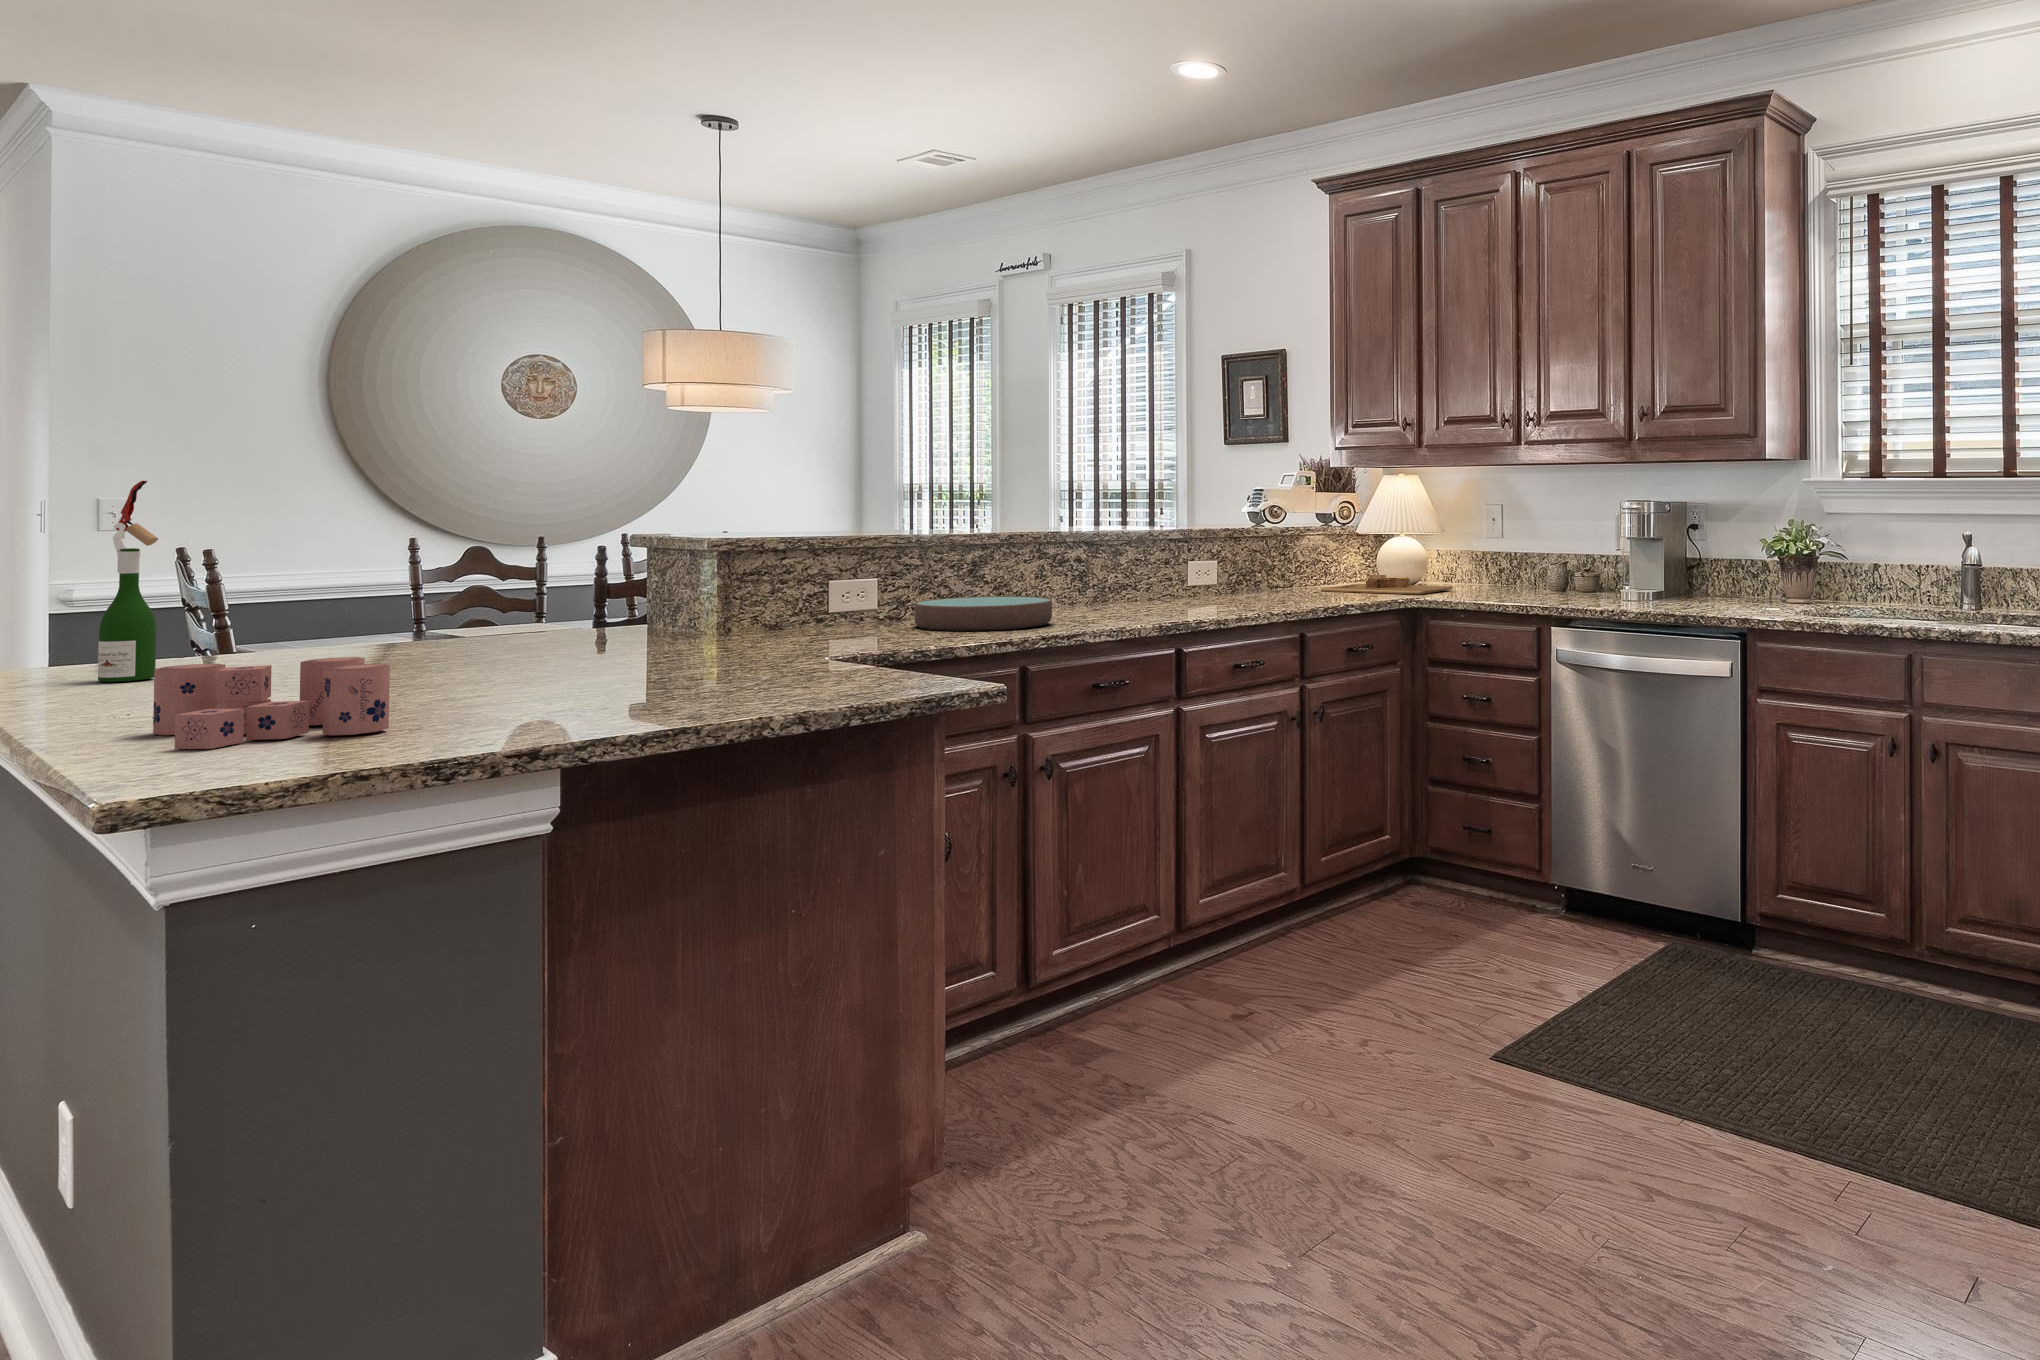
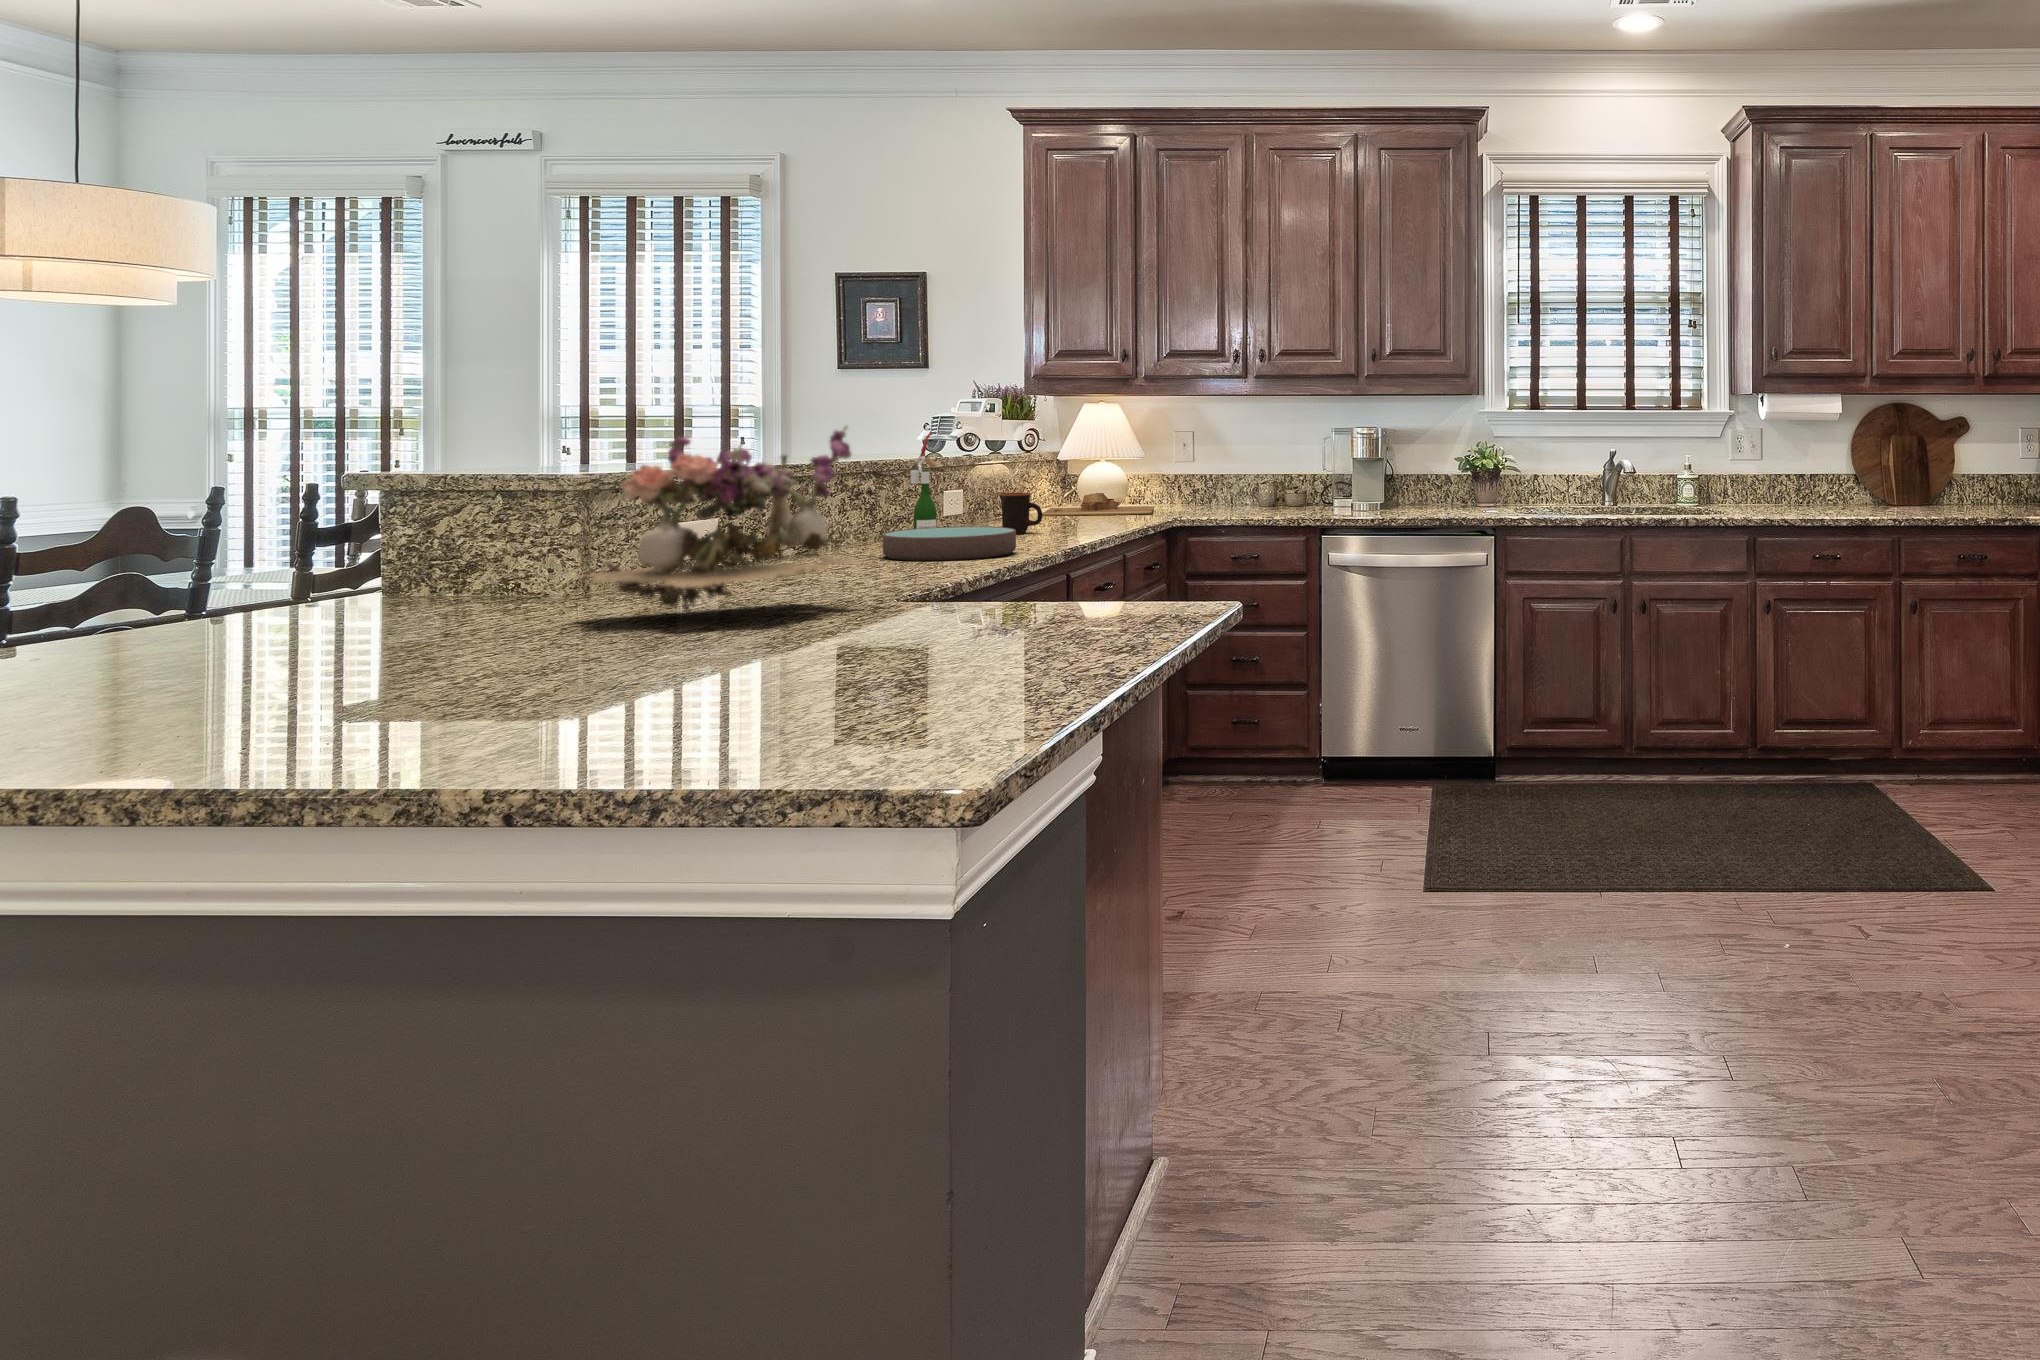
wine bottle: present [98,481,158,682] -> present [910,433,938,529]
flower arrangement: none [301,482,586,668] -> present [580,426,858,613]
mug: none [1164,564,1199,608] -> present [999,492,1043,534]
candle: present [153,657,390,749] -> none [873,584,1069,660]

